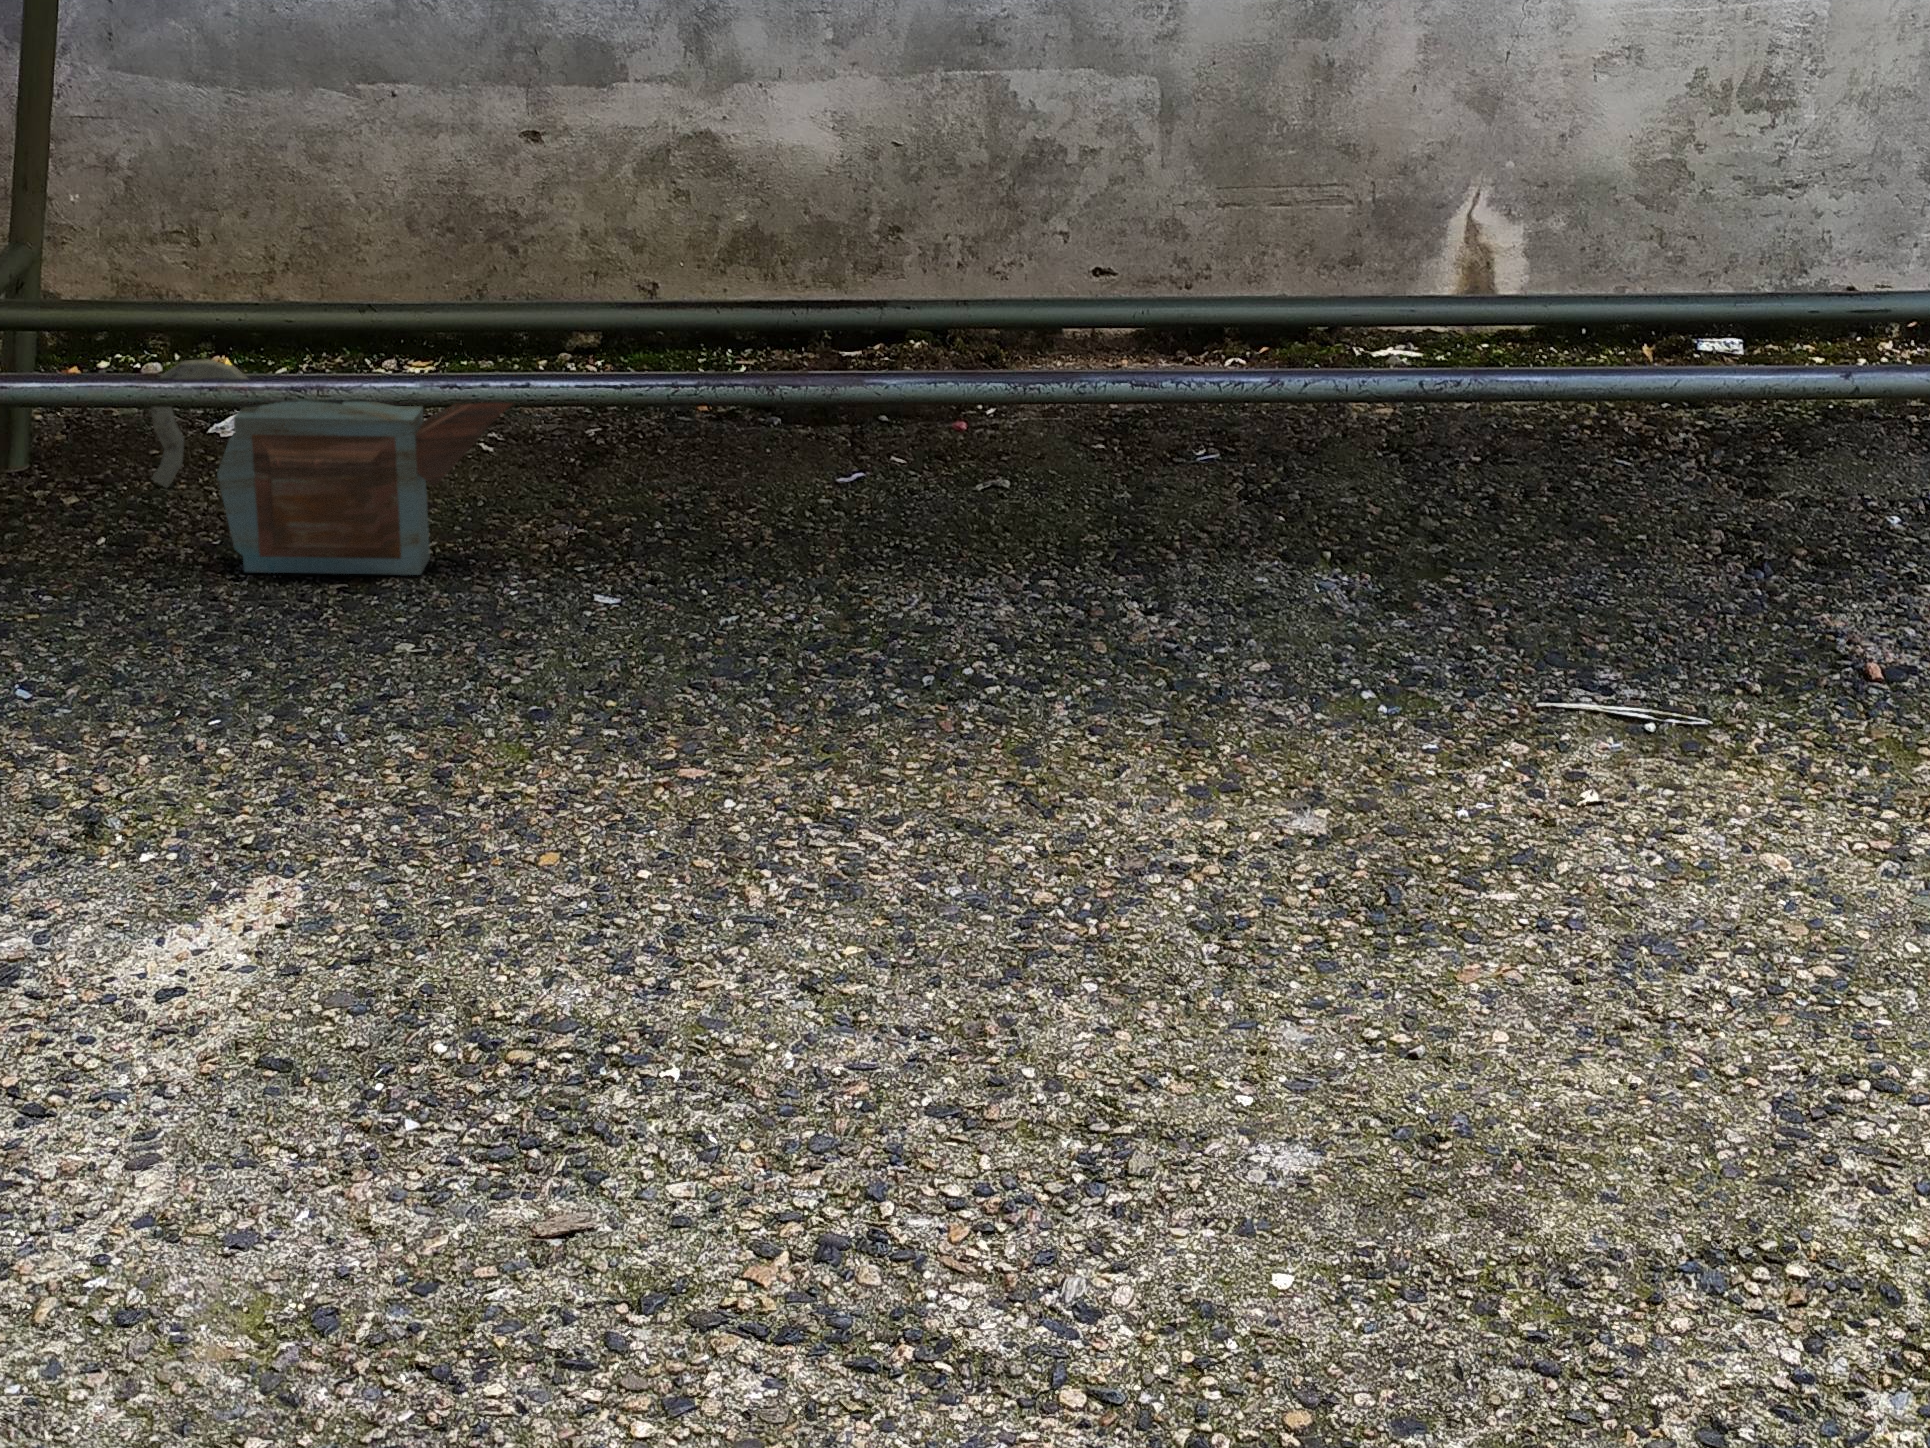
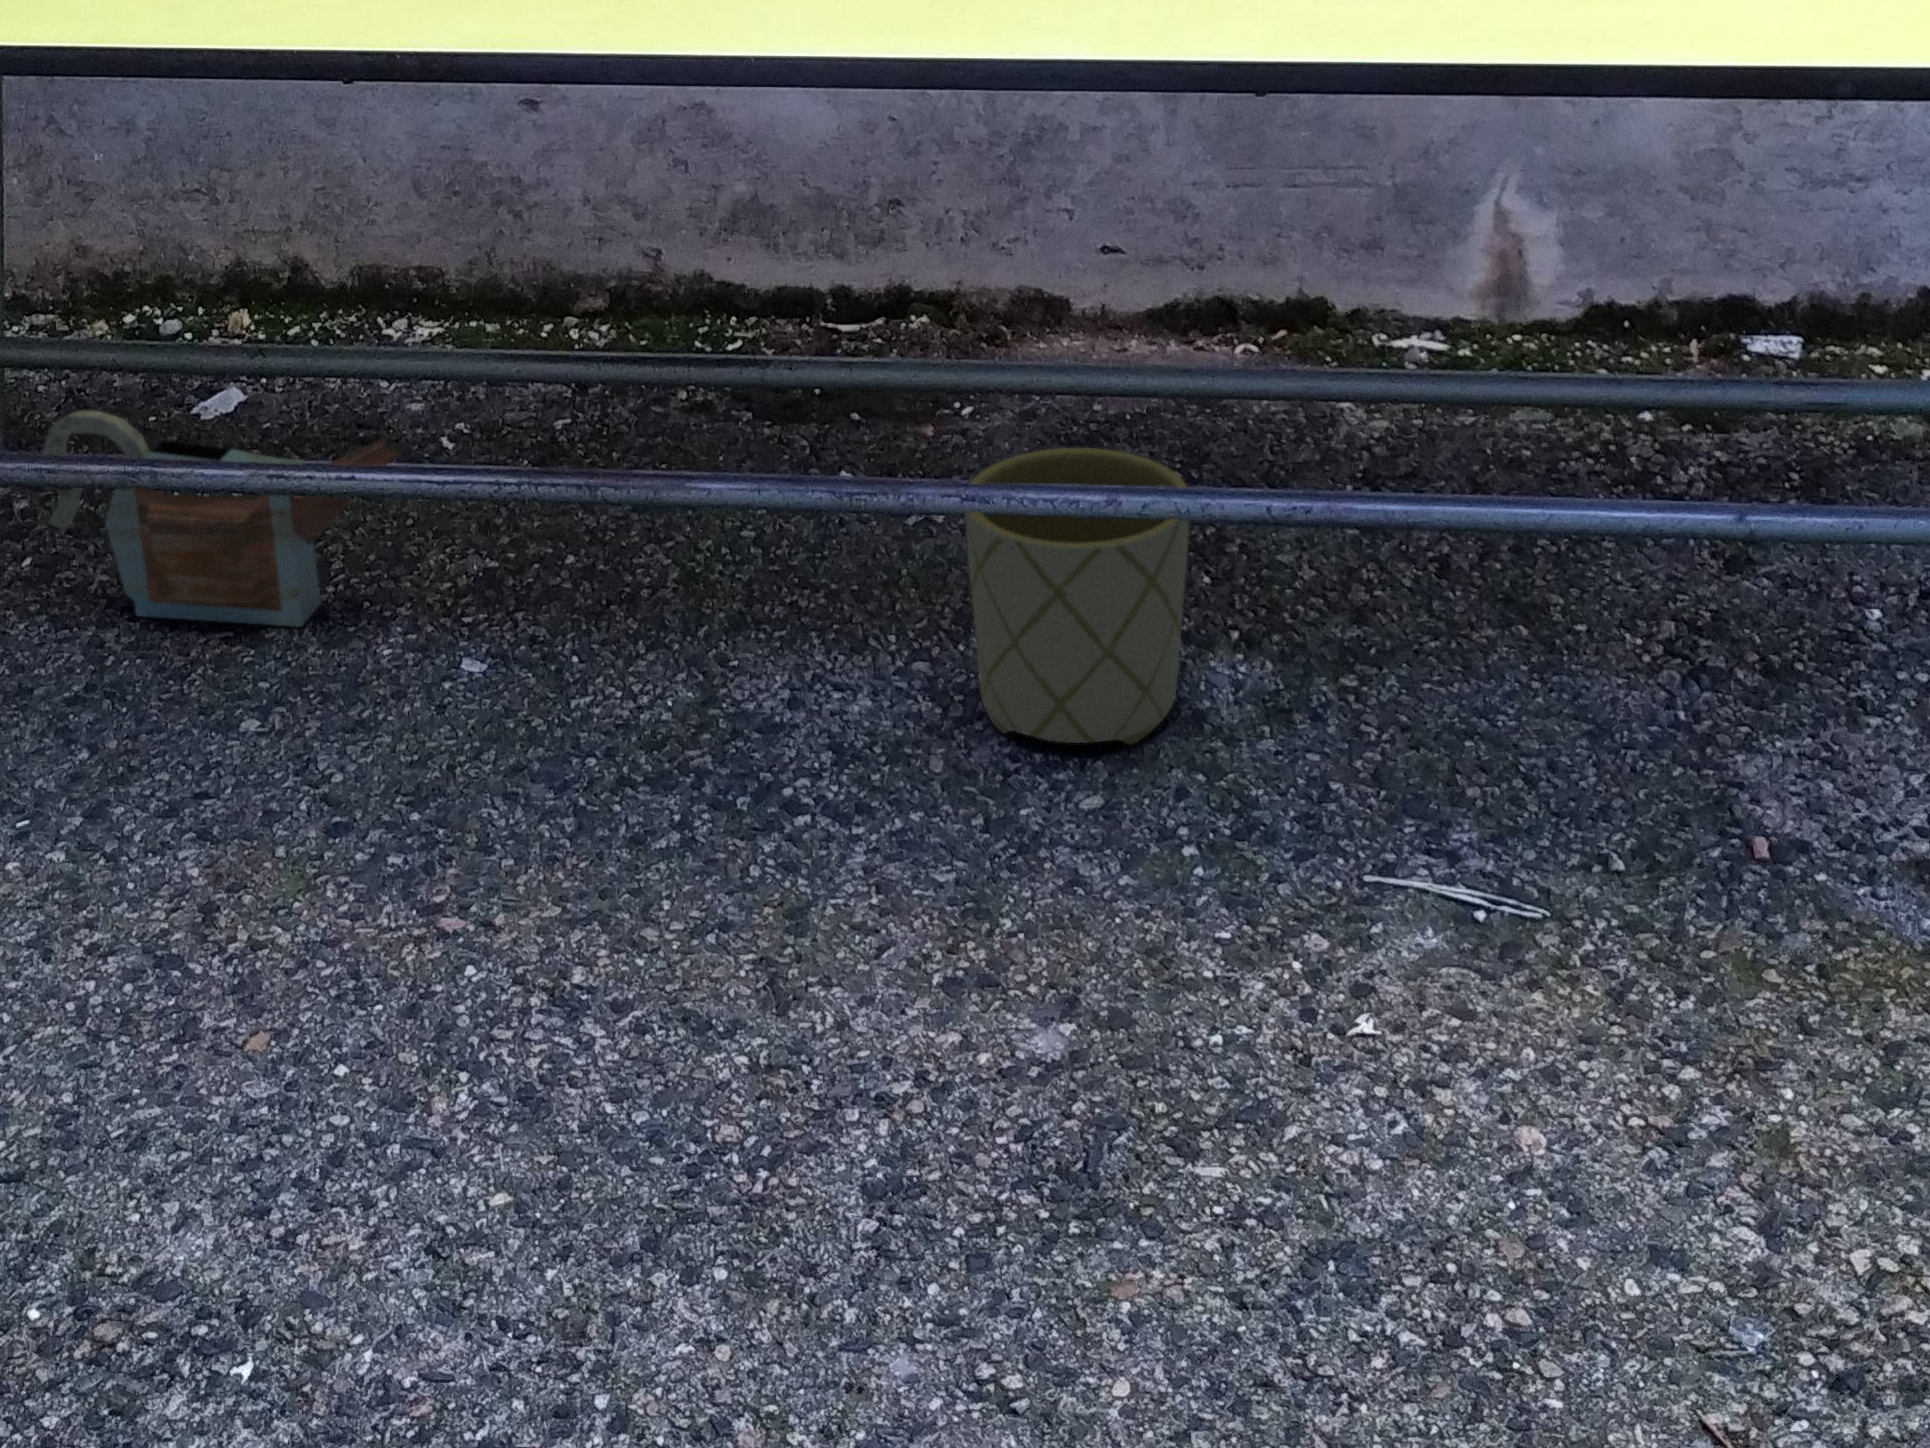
planter: none [1115,363,1331,627] -> present [965,448,1189,744]

